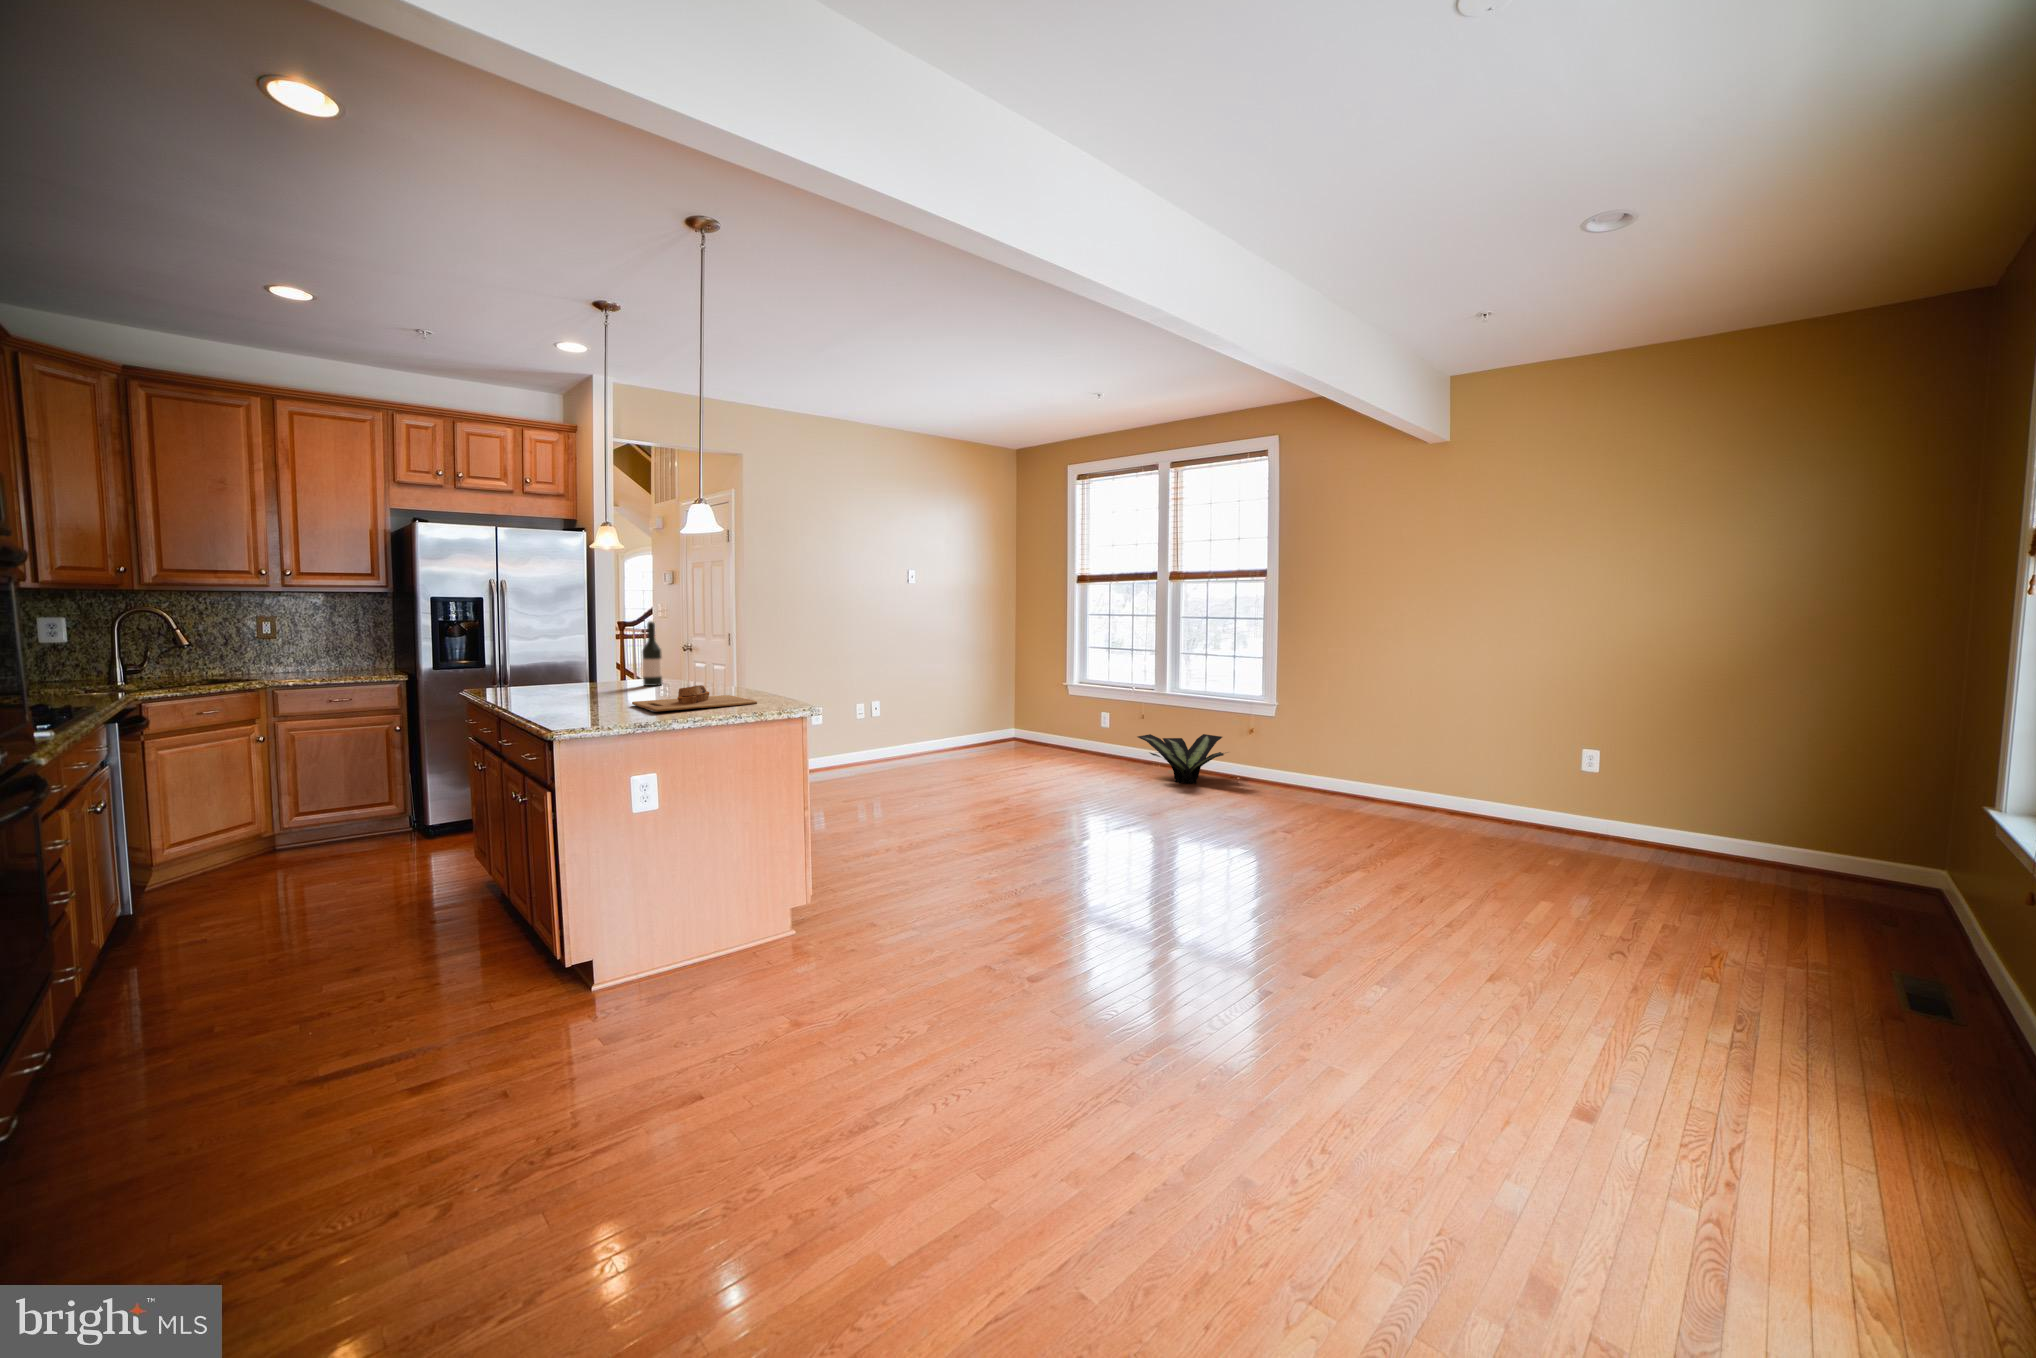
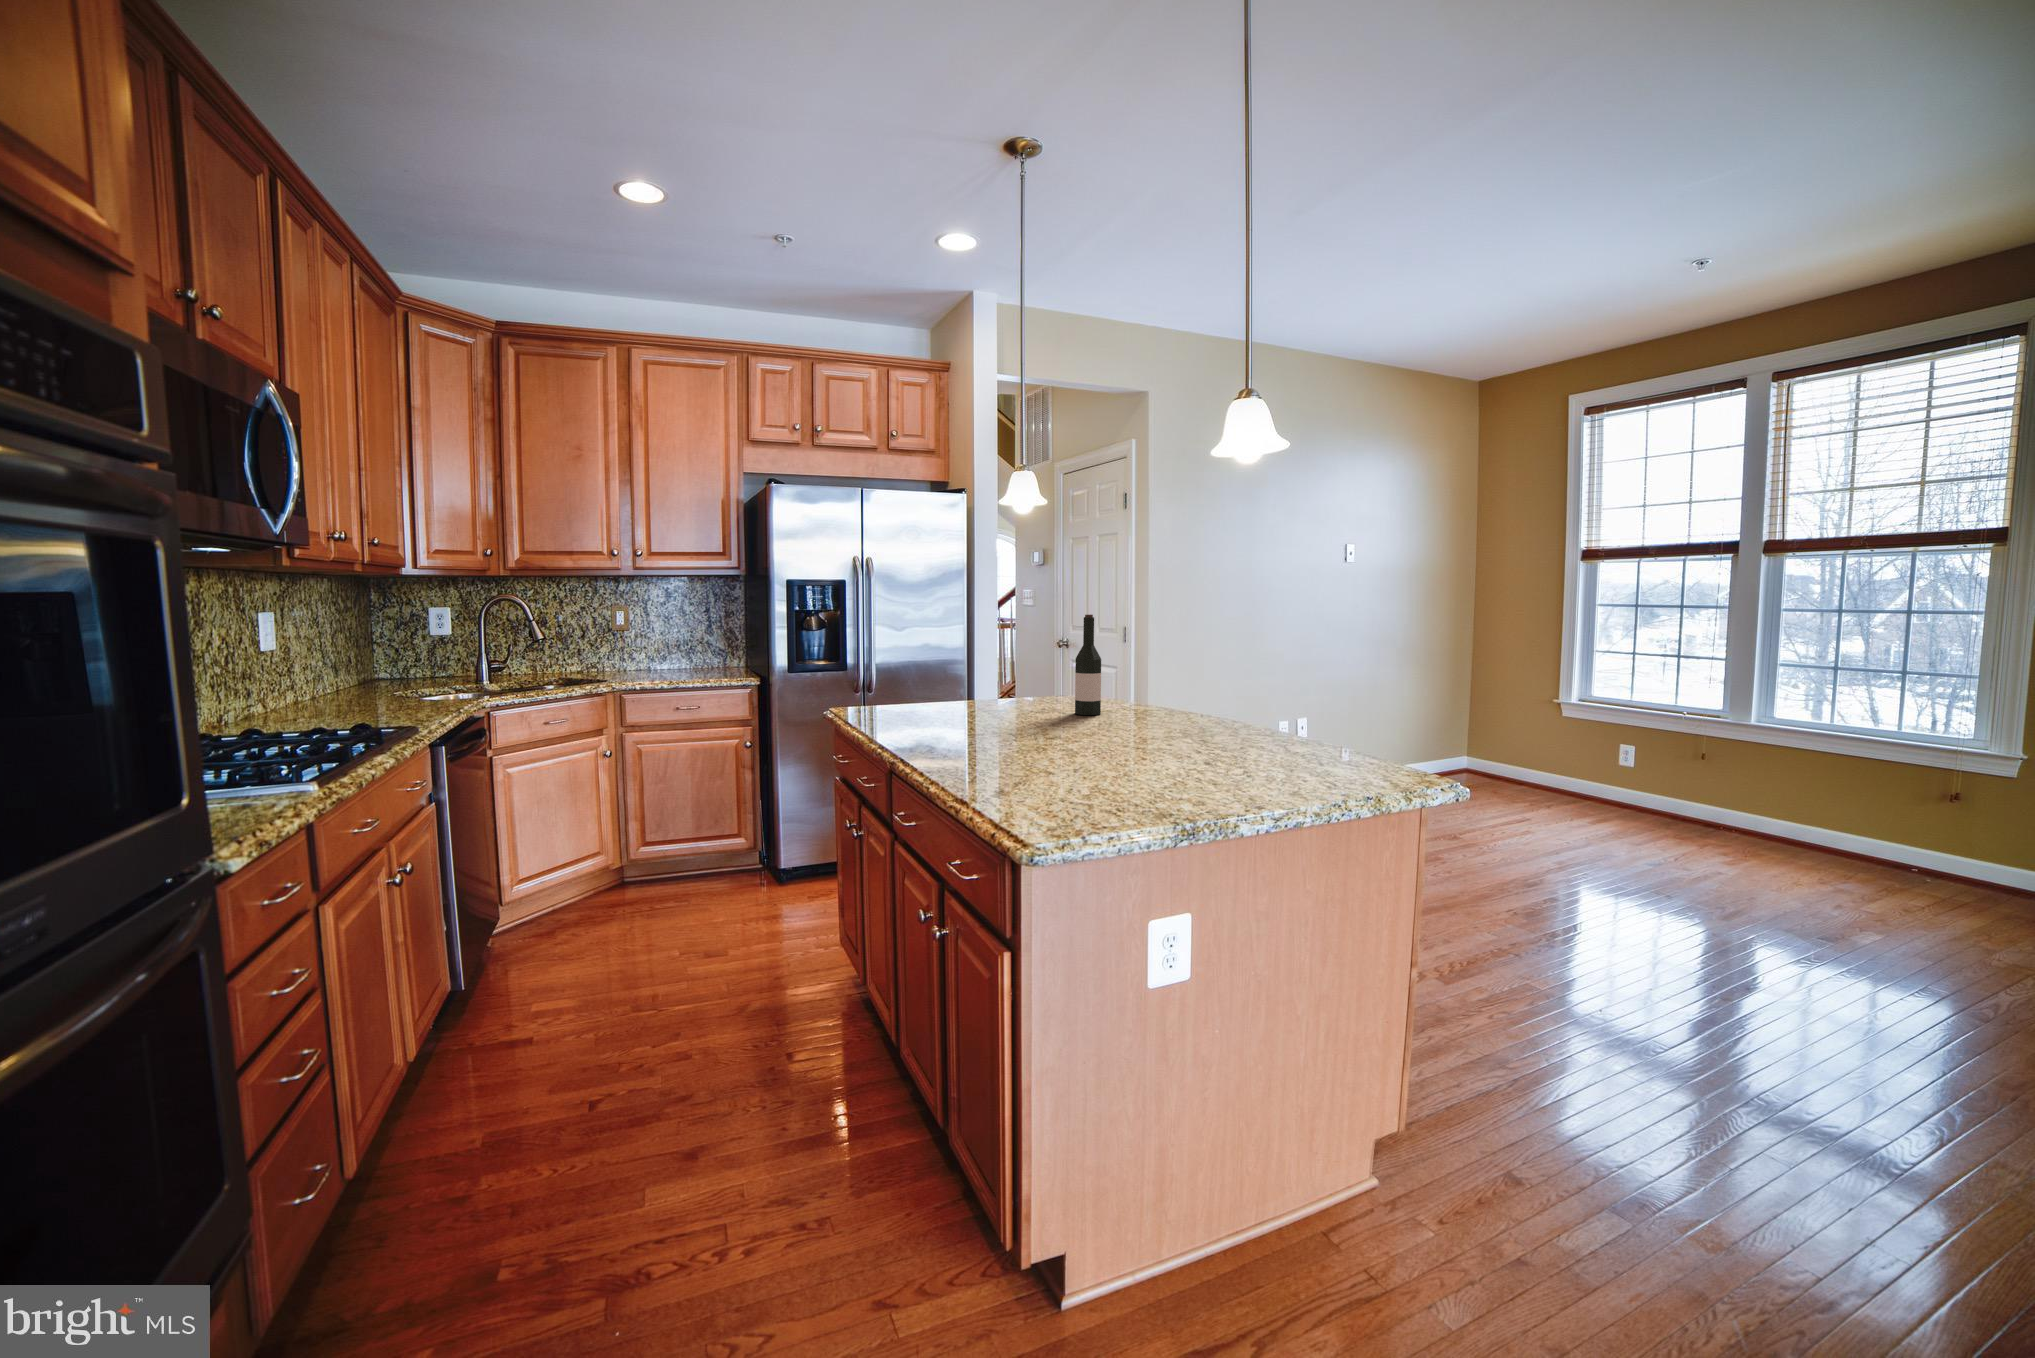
cutting board: present [632,685,757,712] -> none [1112,733,1344,793]
potted plant: present [1138,734,1224,784] -> none [1737,796,1975,891]

